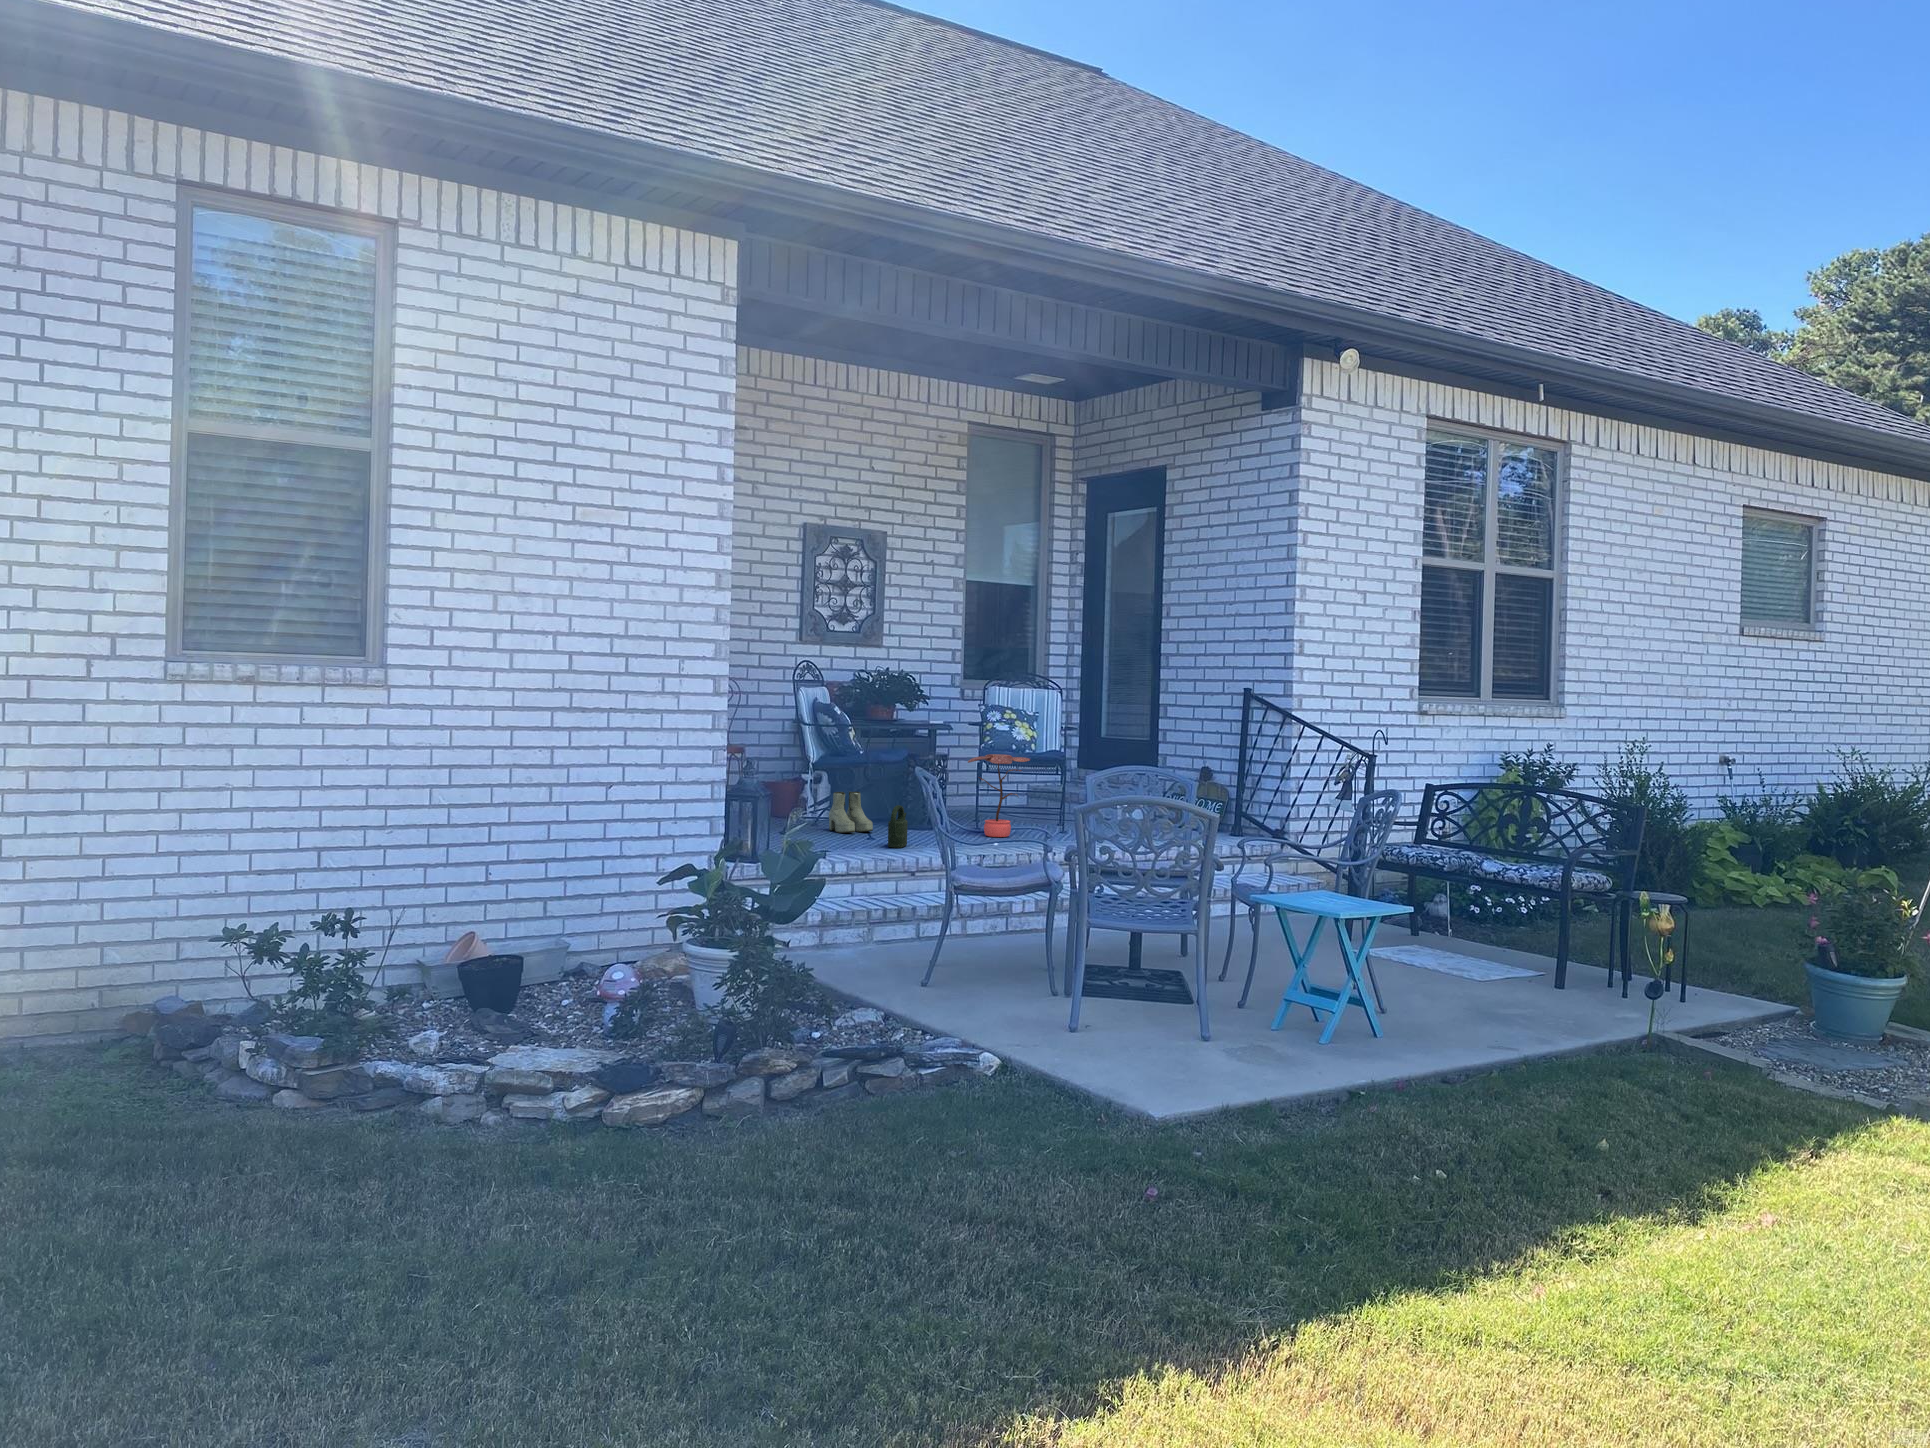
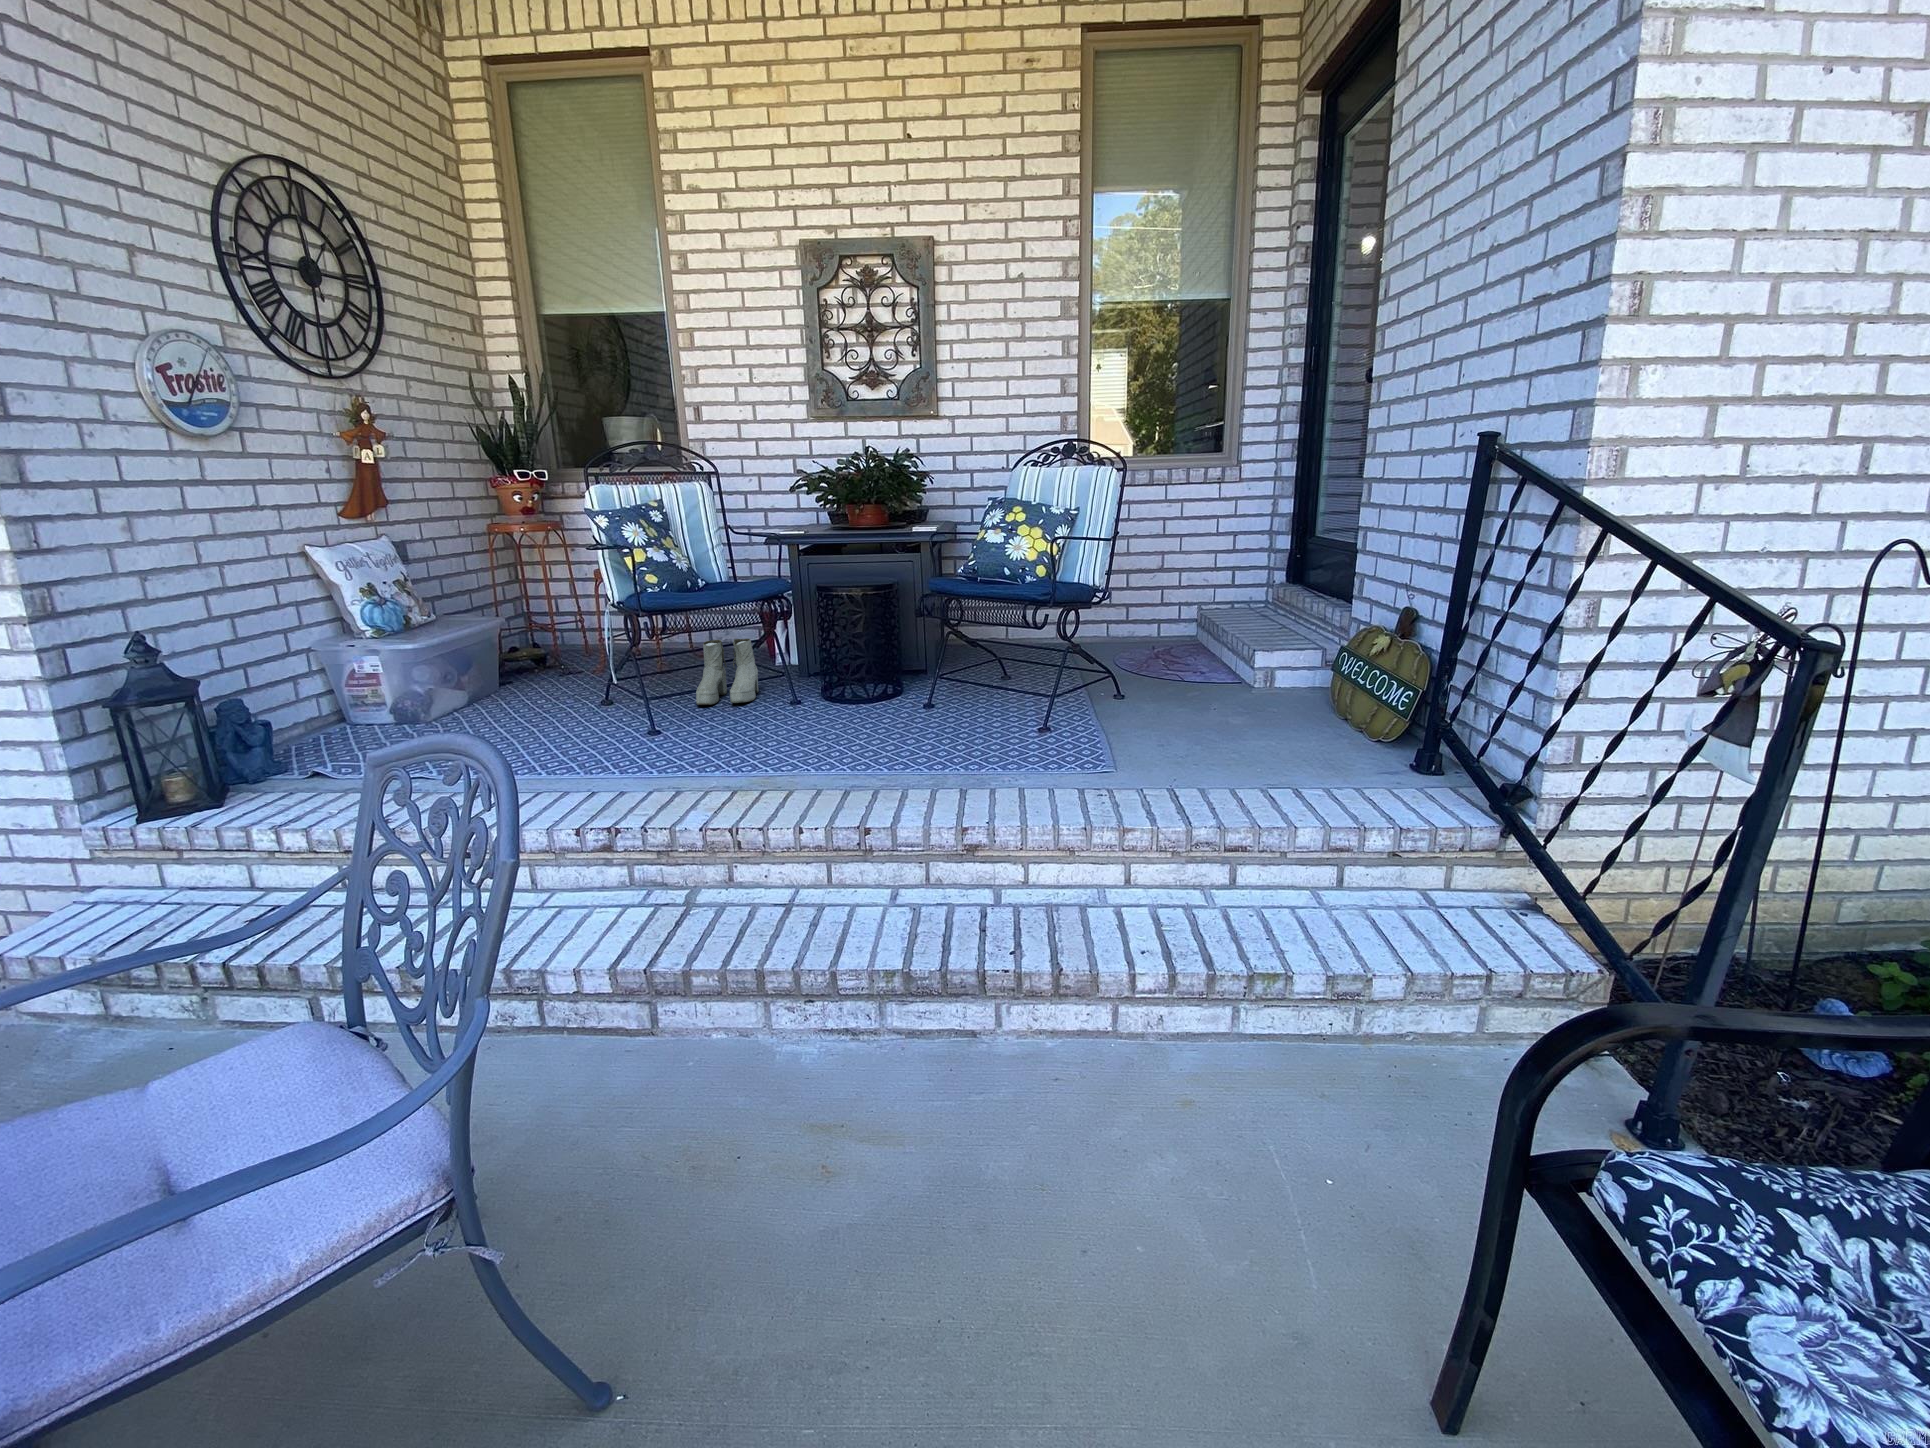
potted plant: present [968,754,1030,837] -> none [830,592,933,740]
watering can: present [888,805,908,848] -> none [556,694,674,771]

